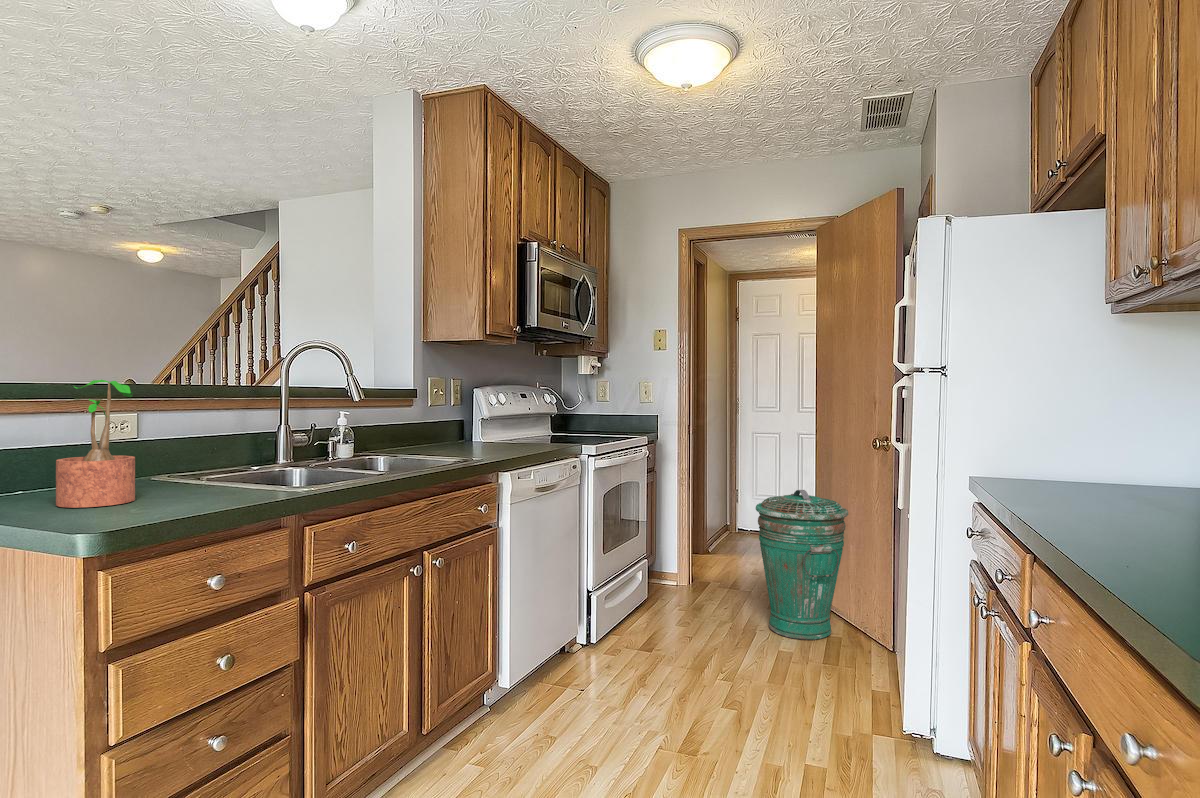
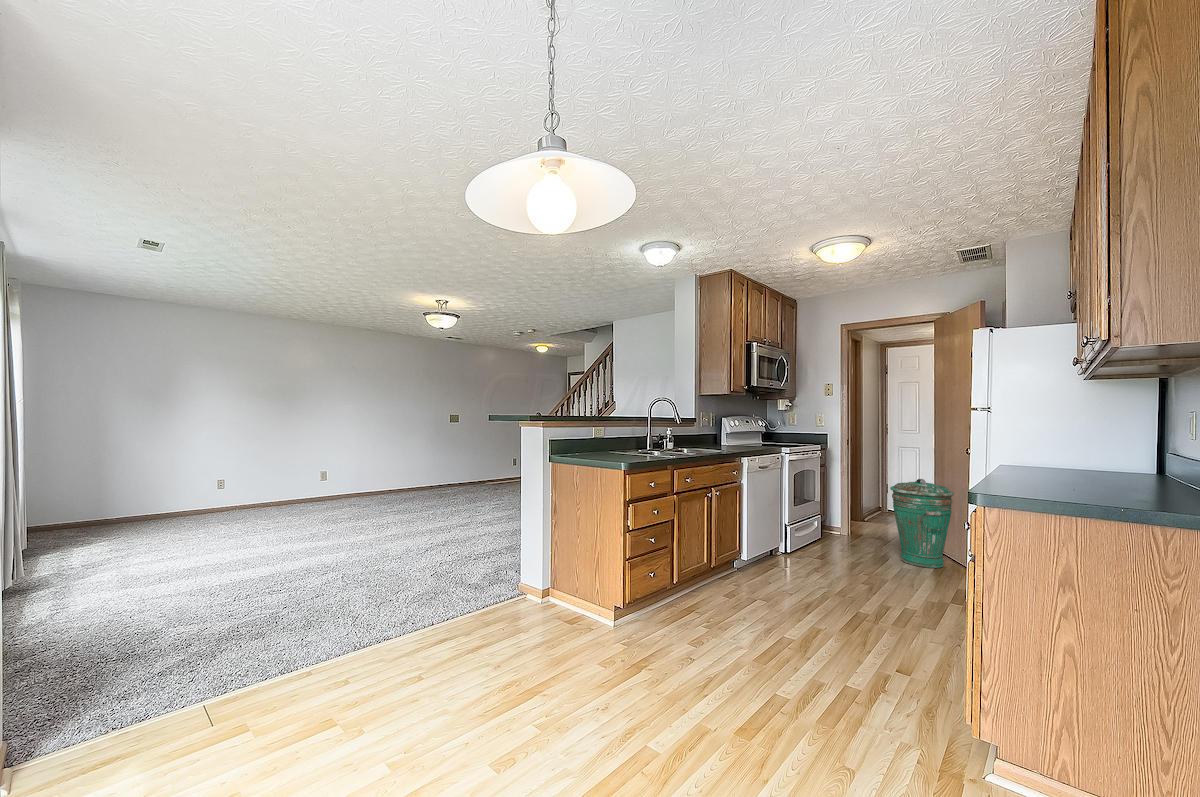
potted plant: present [56,380,135,508] -> none [599,414,623,457]

